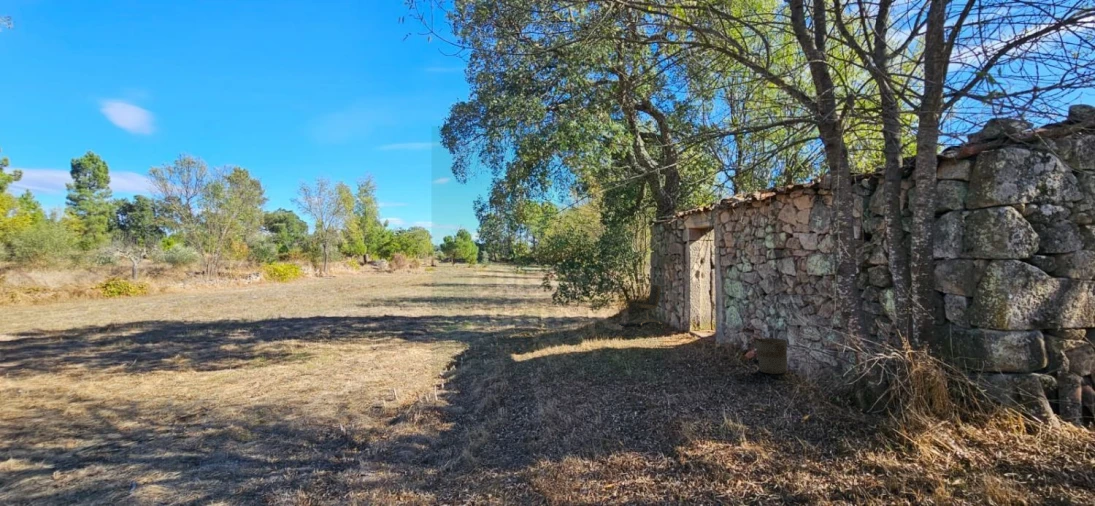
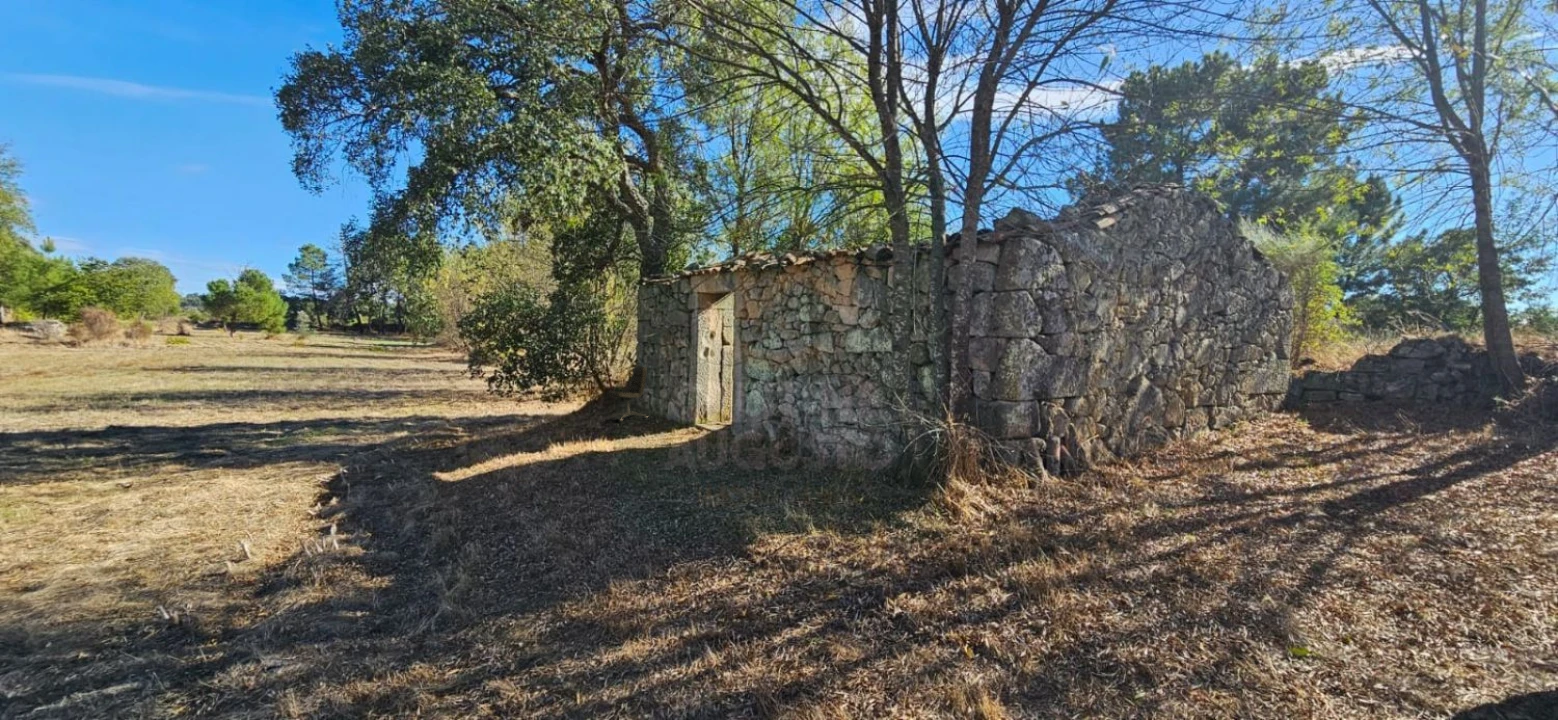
bucket: present [754,338,787,374] -> none [786,425,821,463]

